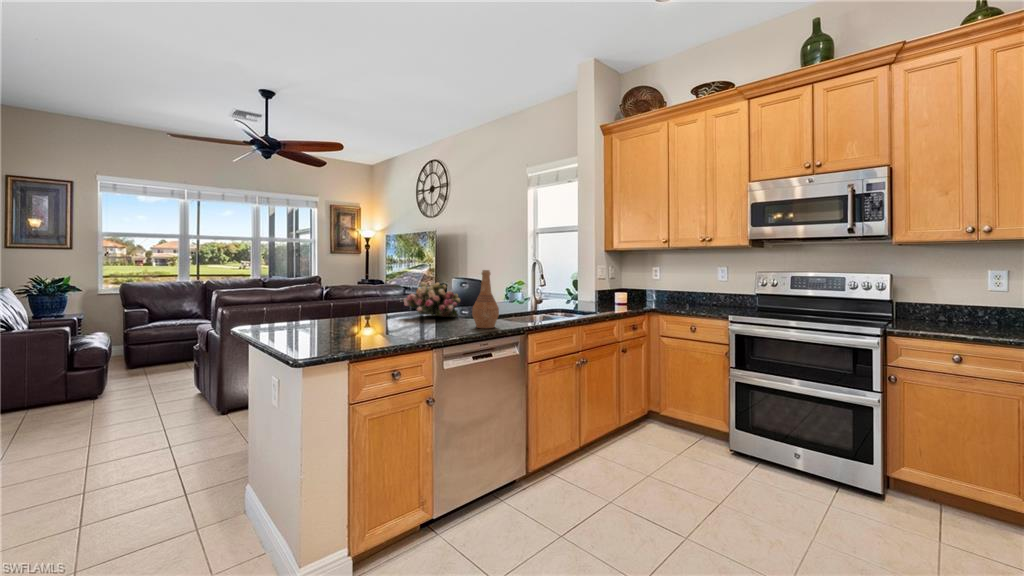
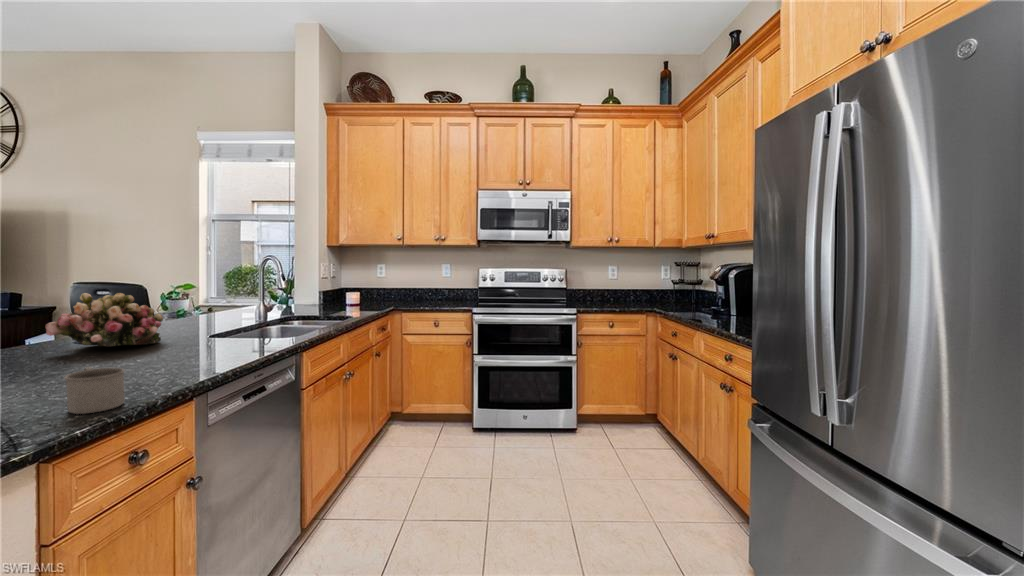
vase: present [472,270,499,328] -> none [216,274,260,355]
mug: none [368,319,395,344] -> present [65,367,125,414]

